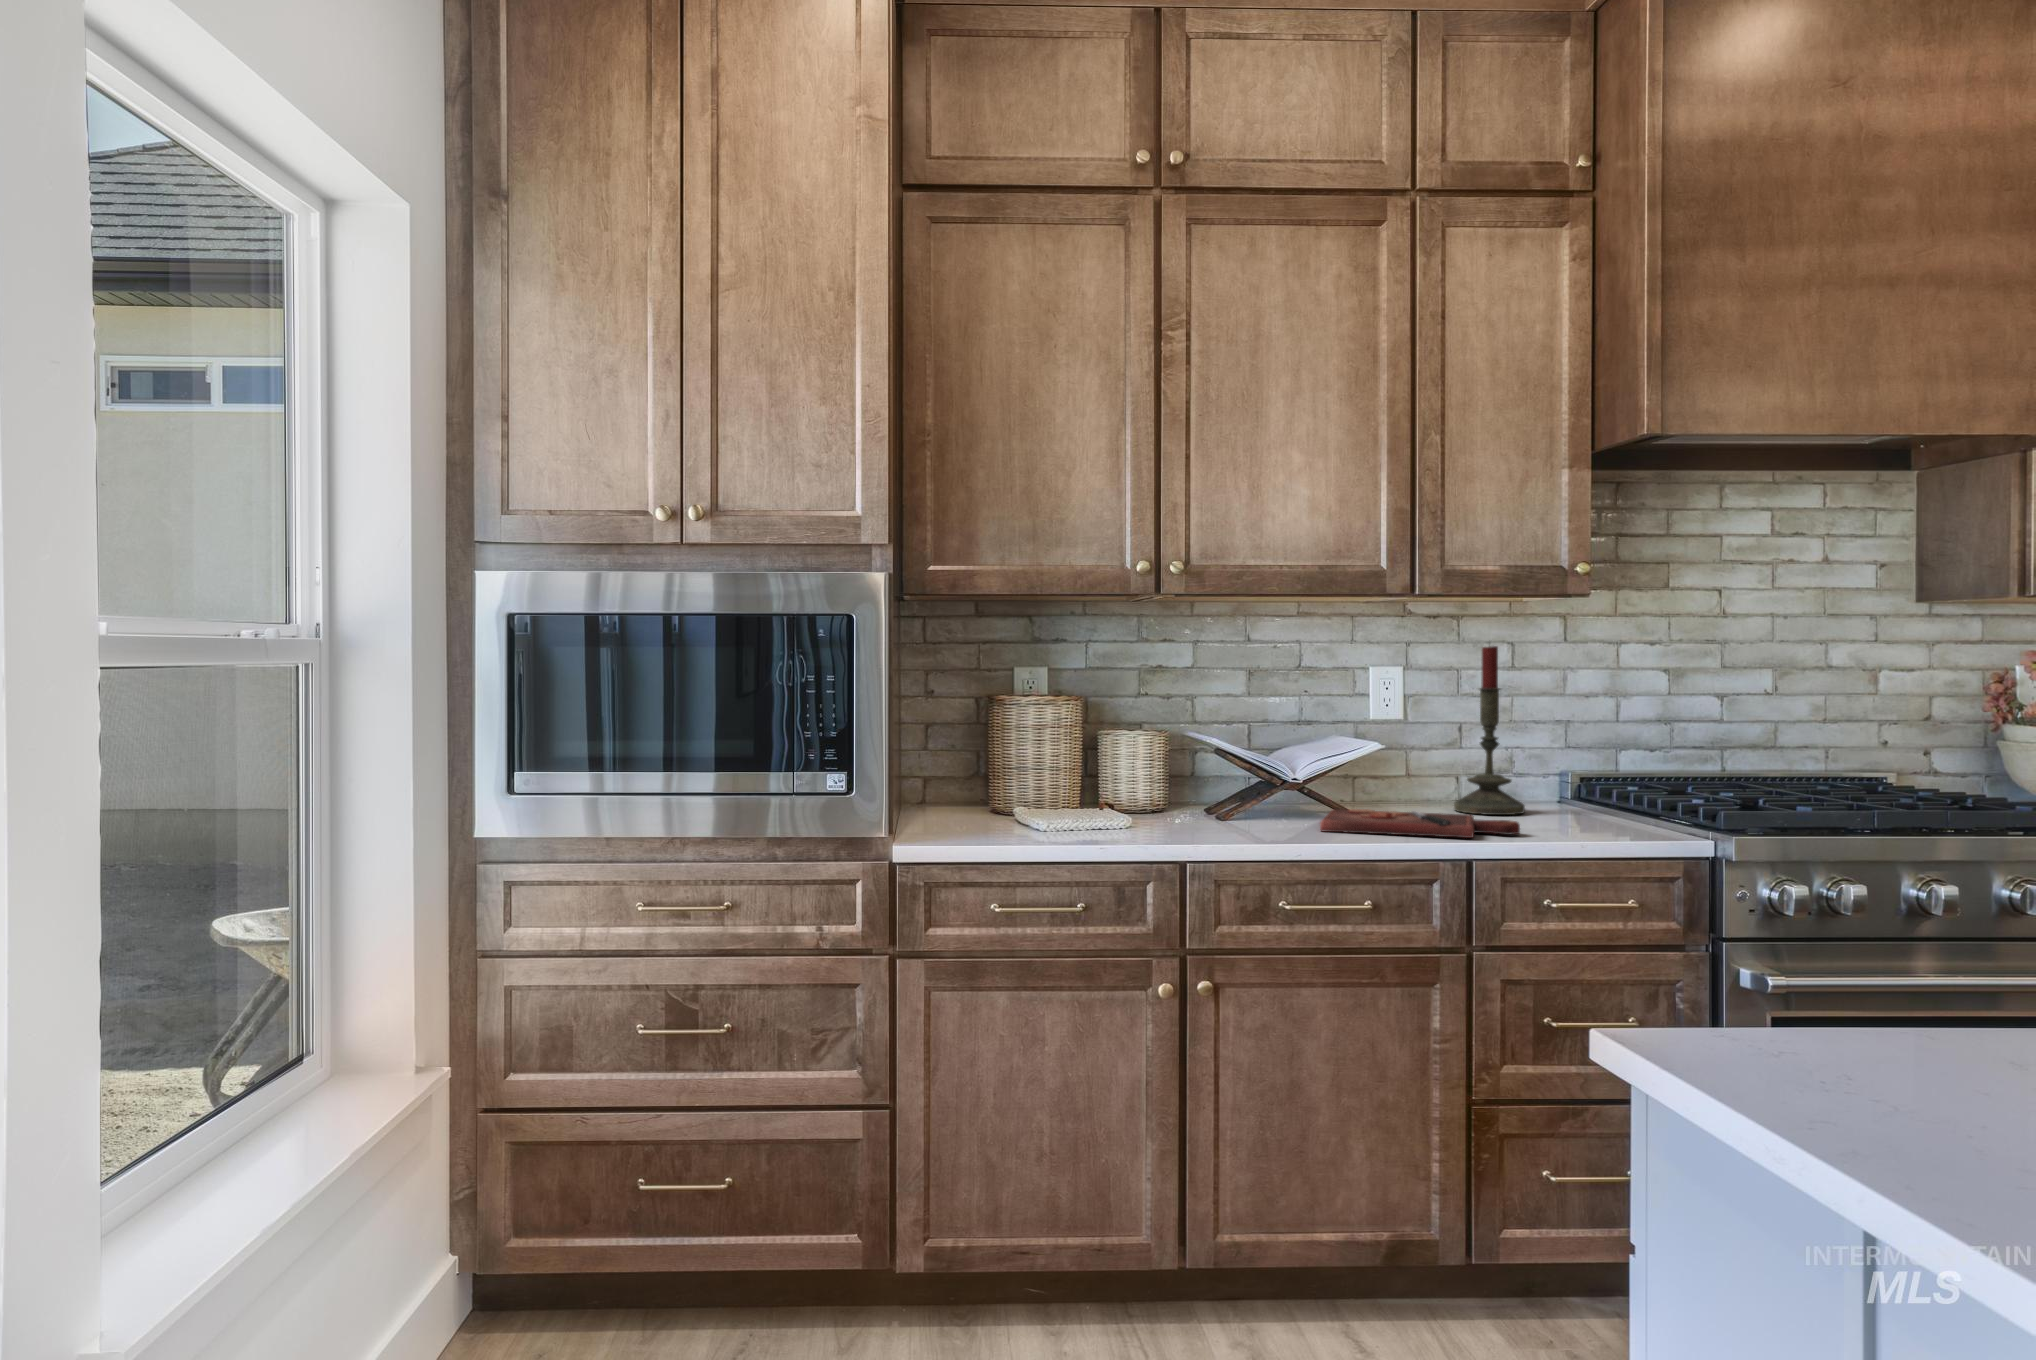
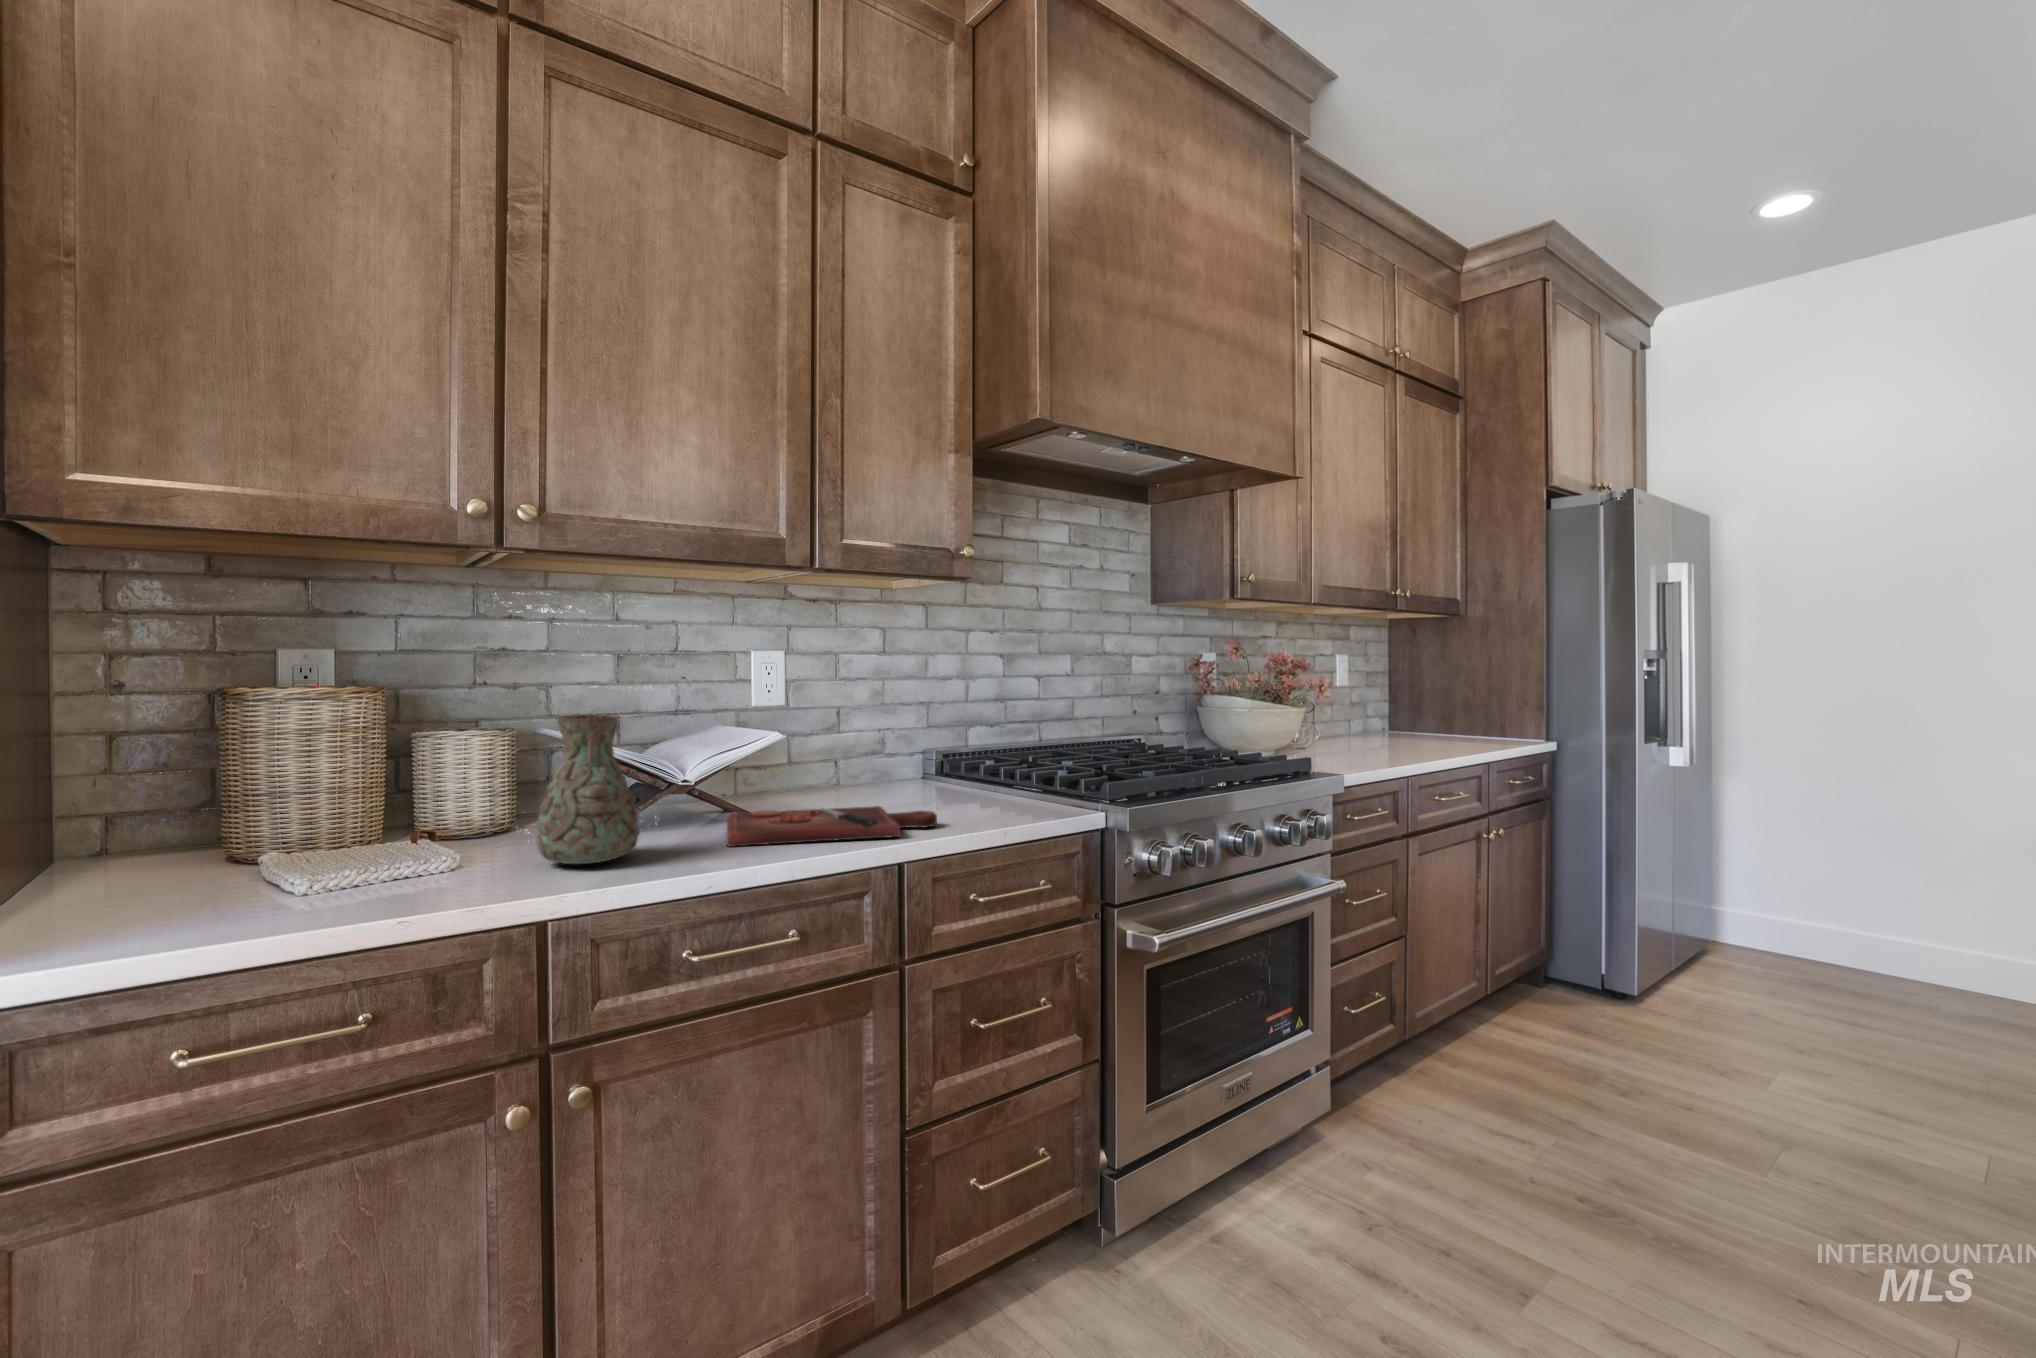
candle: present [1454,646,1525,815] -> none [844,626,911,801]
decorative vase: none [1180,719,1251,830] -> present [536,715,640,864]

